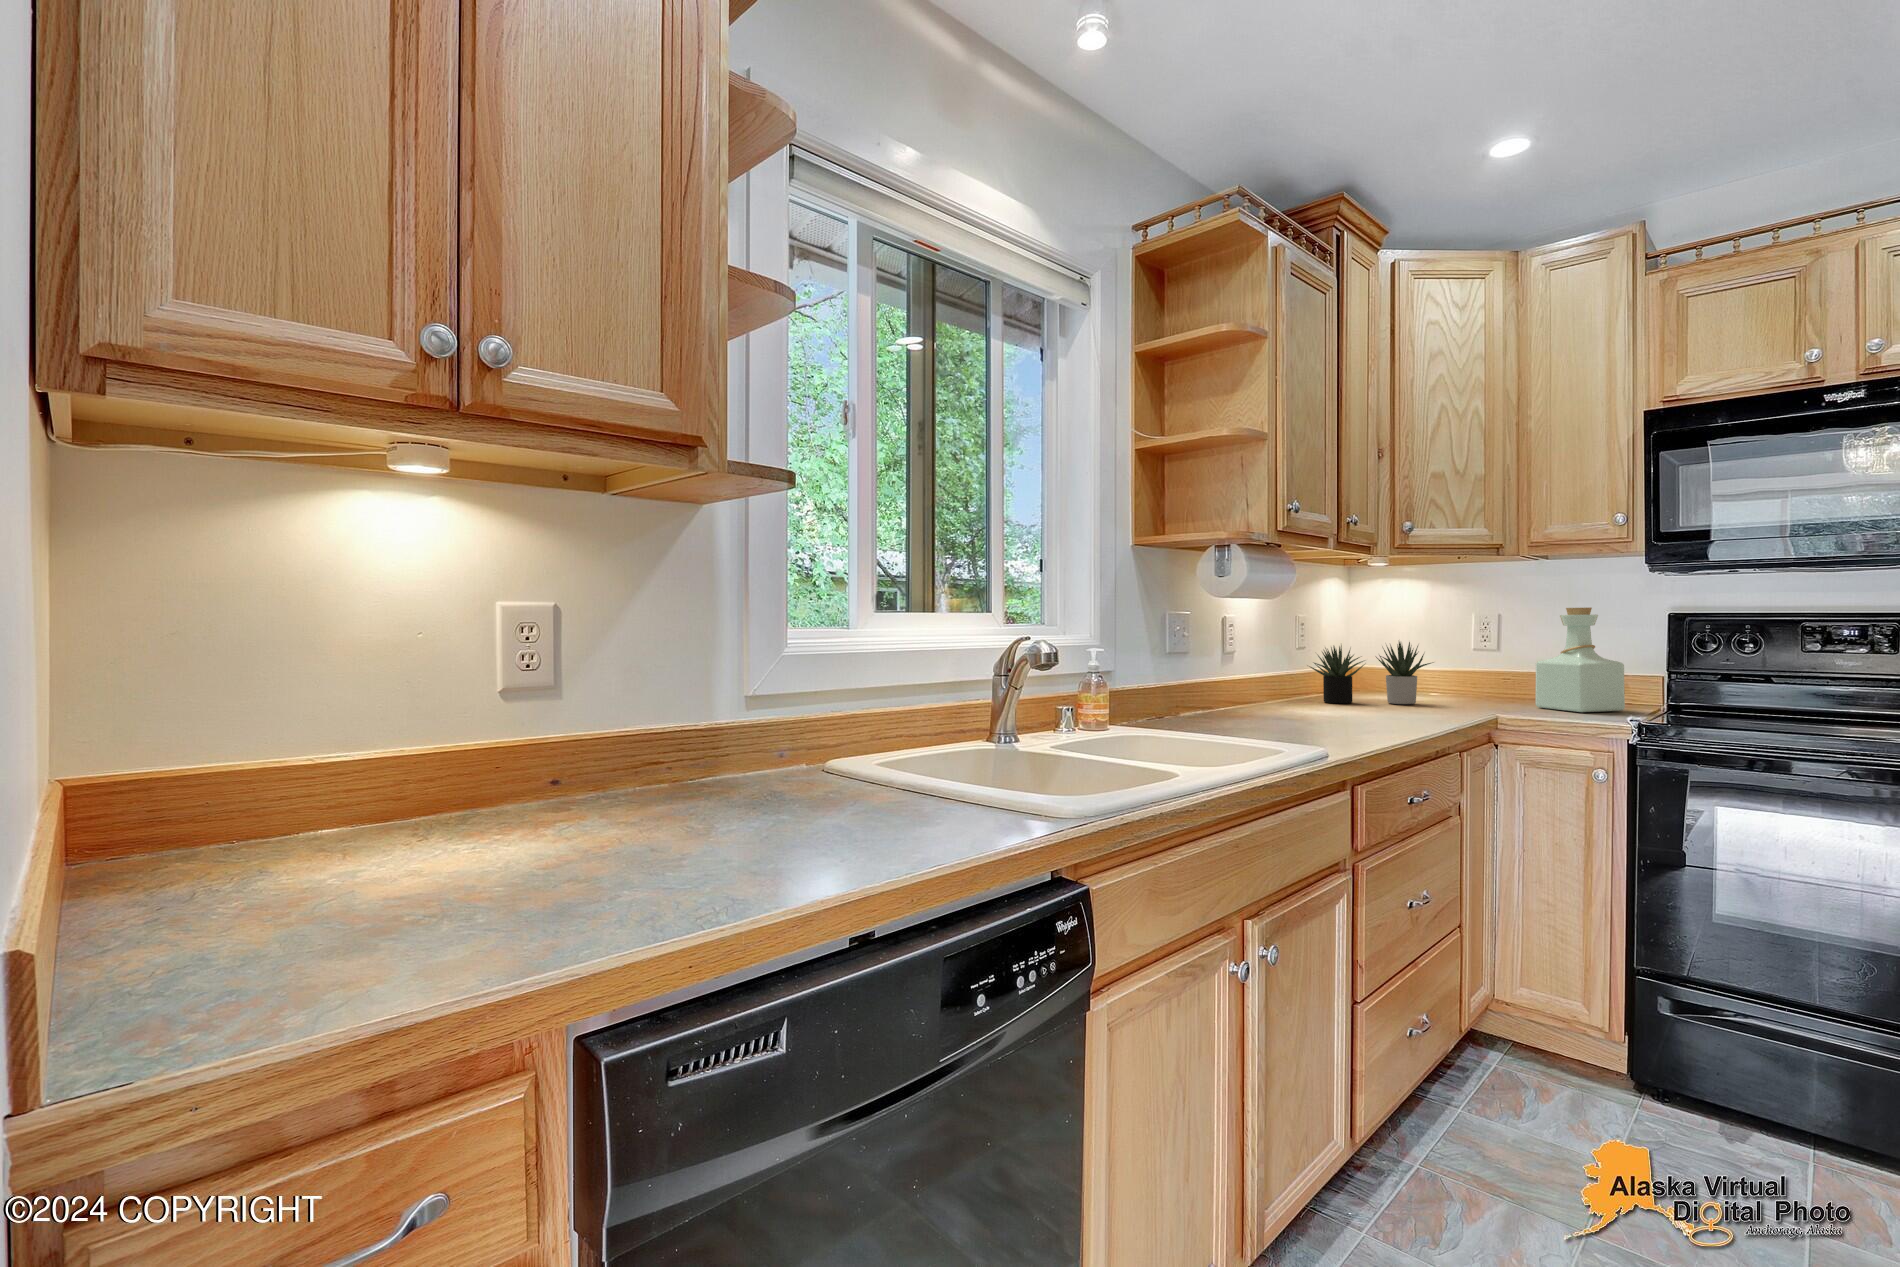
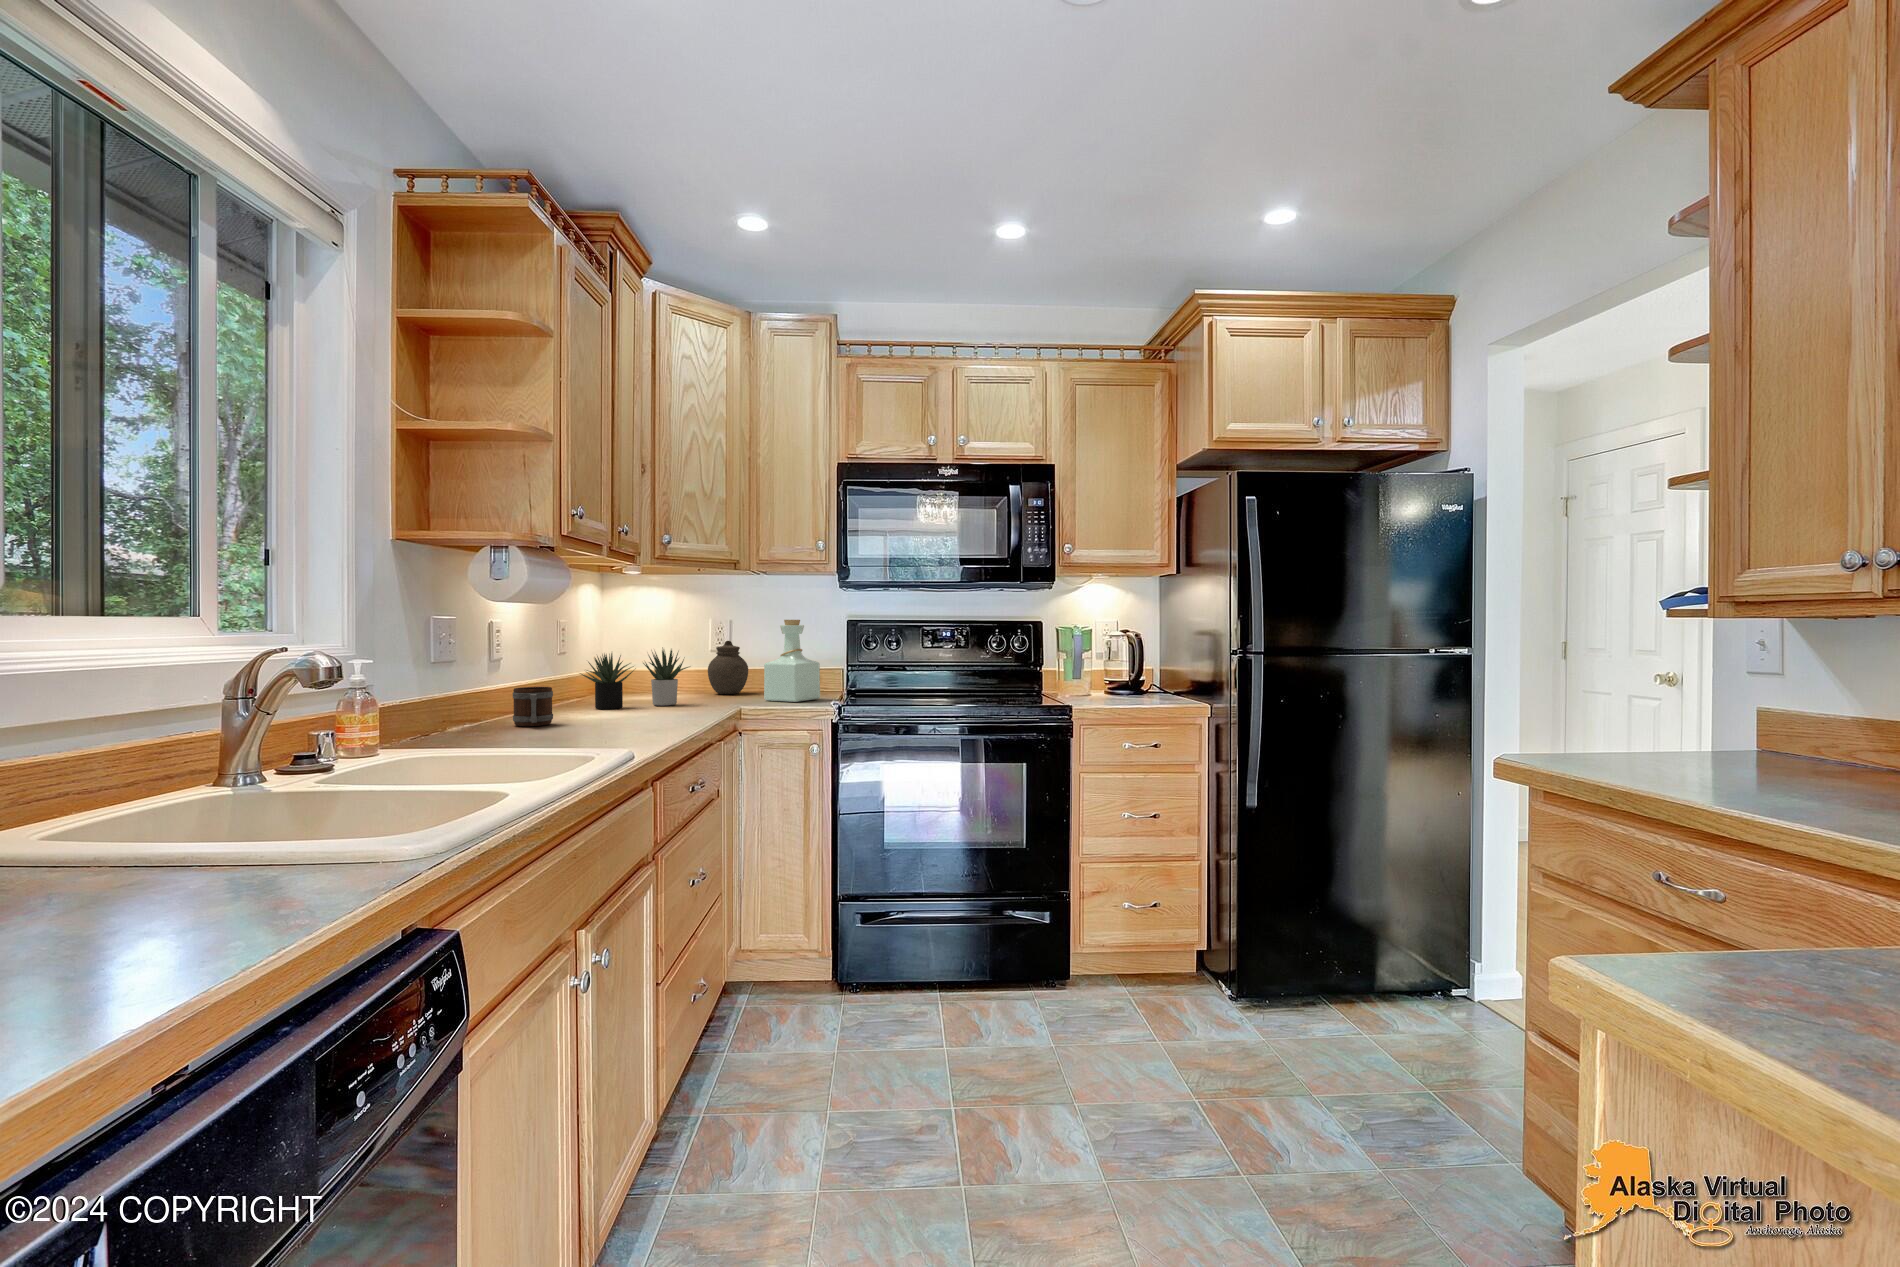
jar: none [1465,634,1520,697] -> present [708,641,748,694]
mug: none [1234,677,1270,714] -> present [513,687,553,726]

